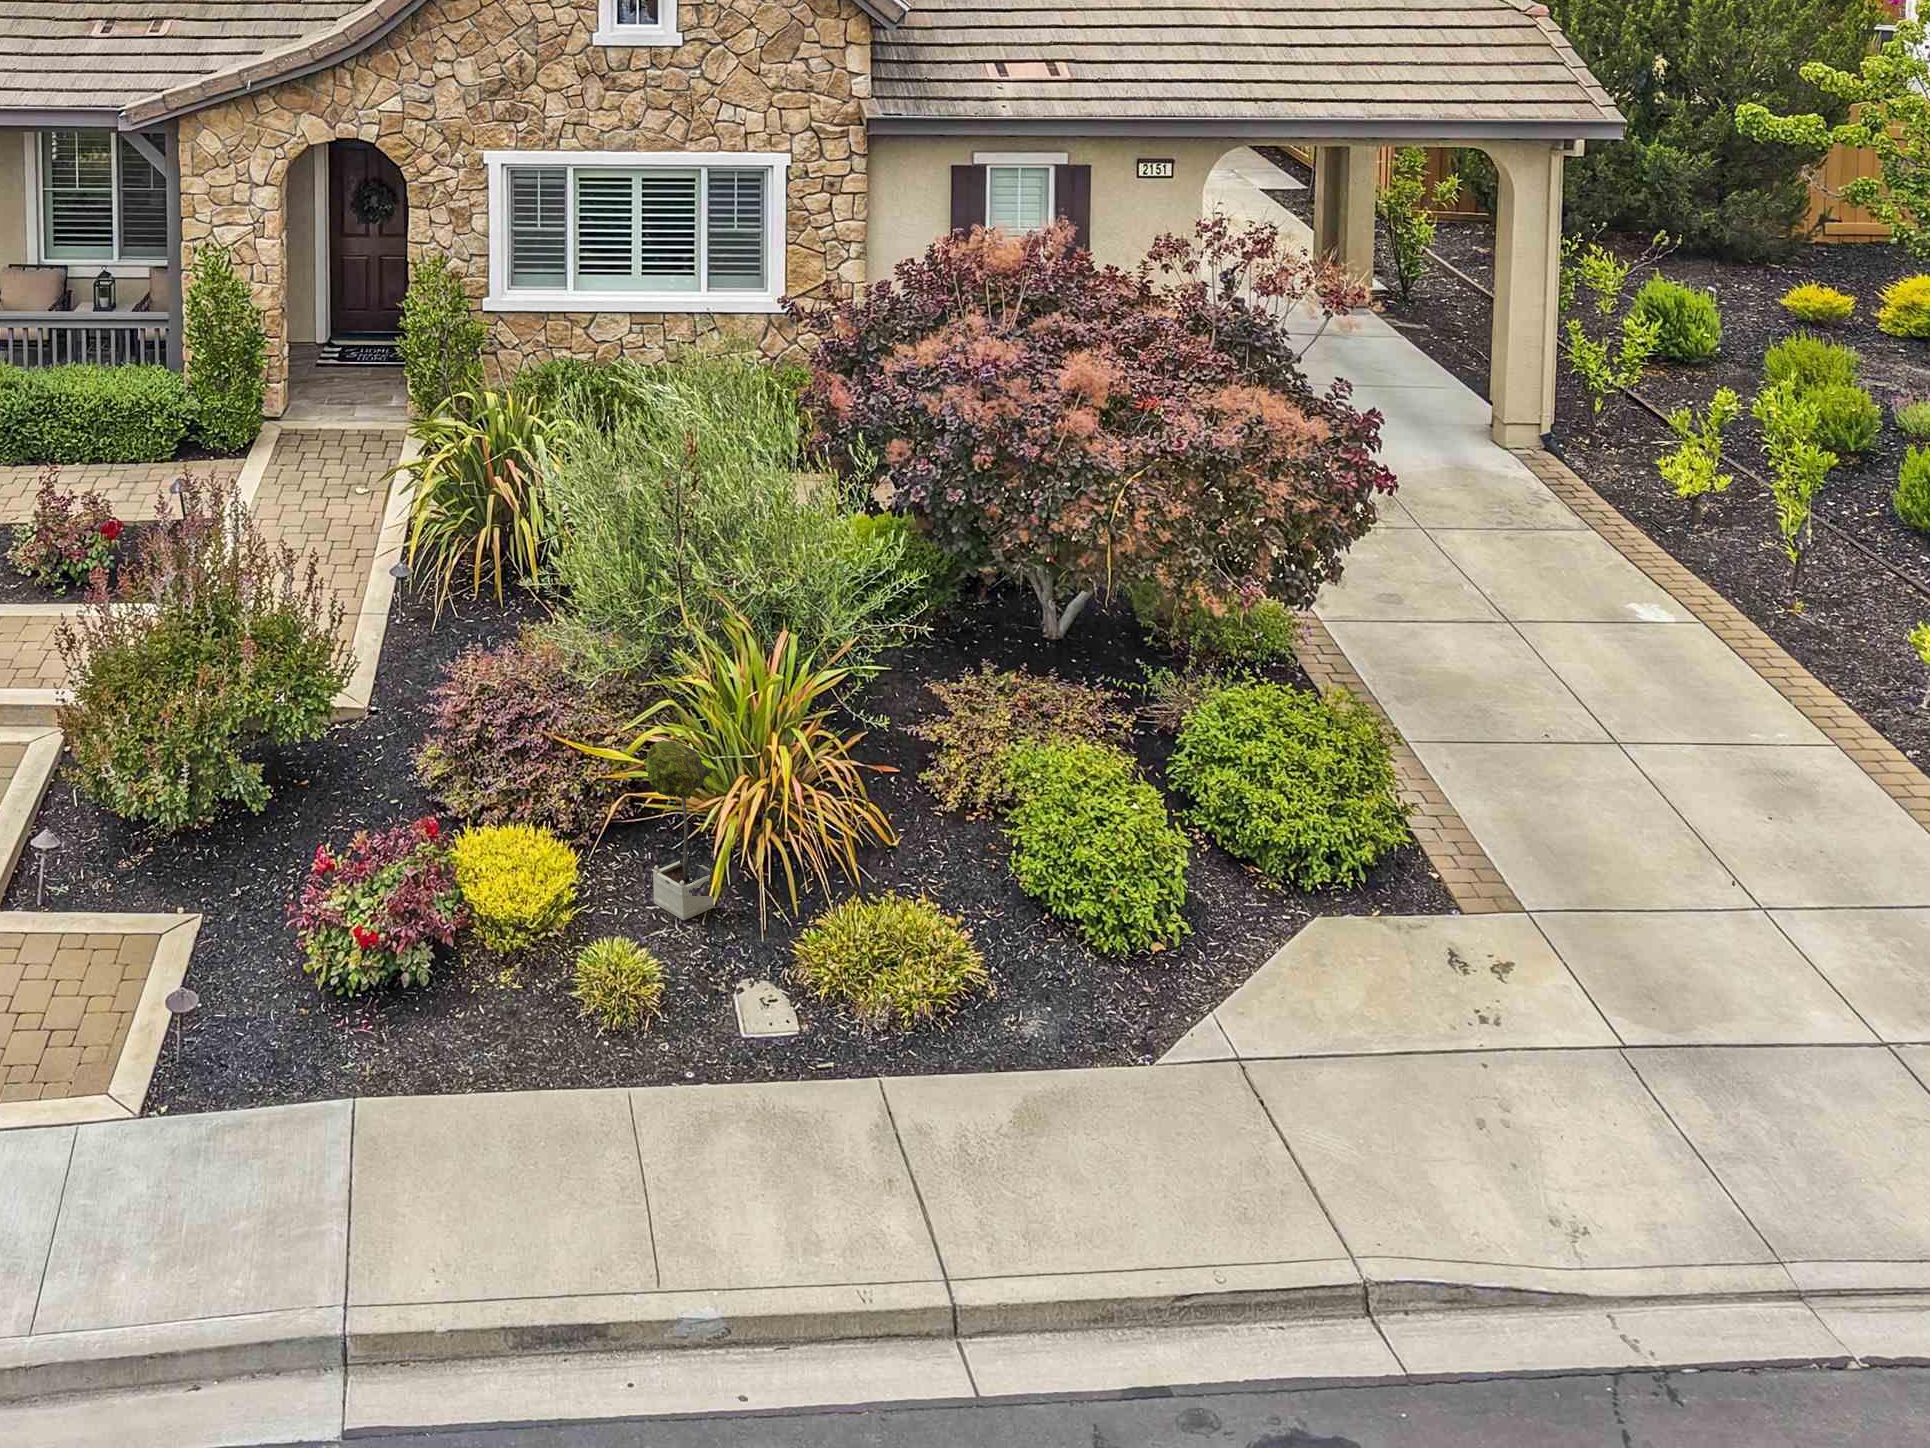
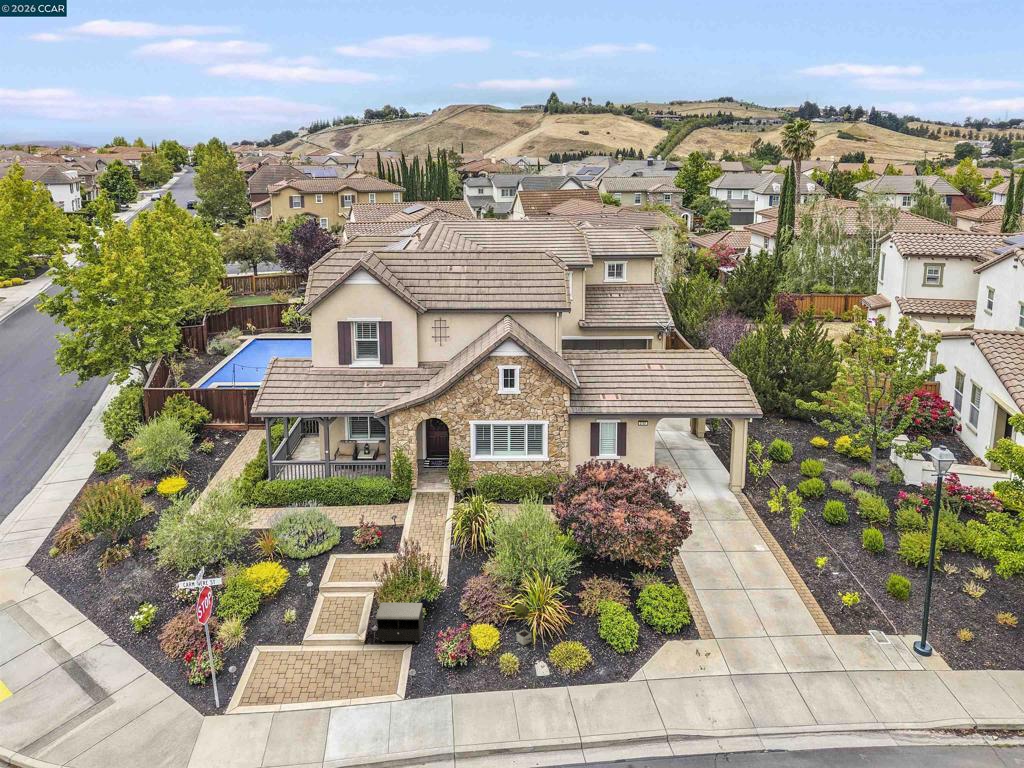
storage bench: none [47,738,258,905] -> present [376,603,424,642]

